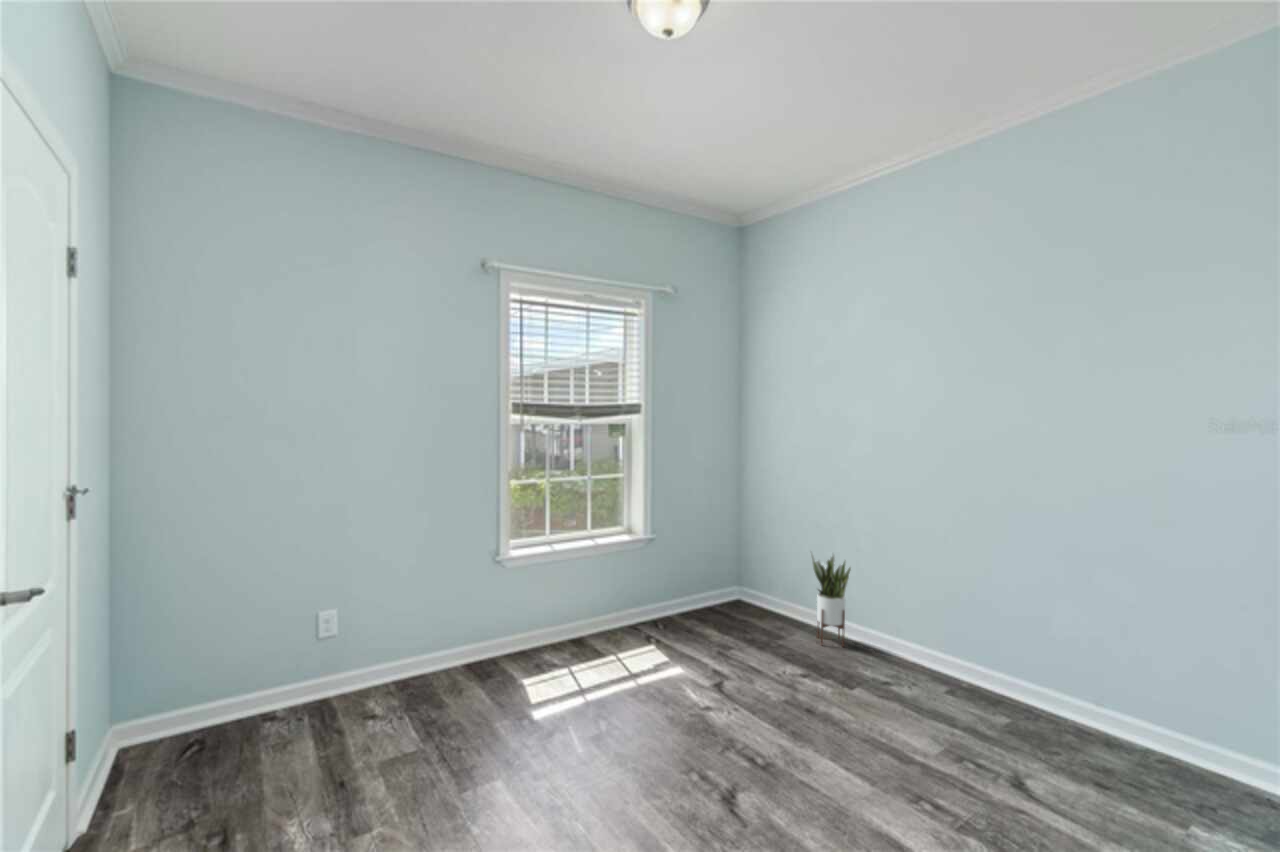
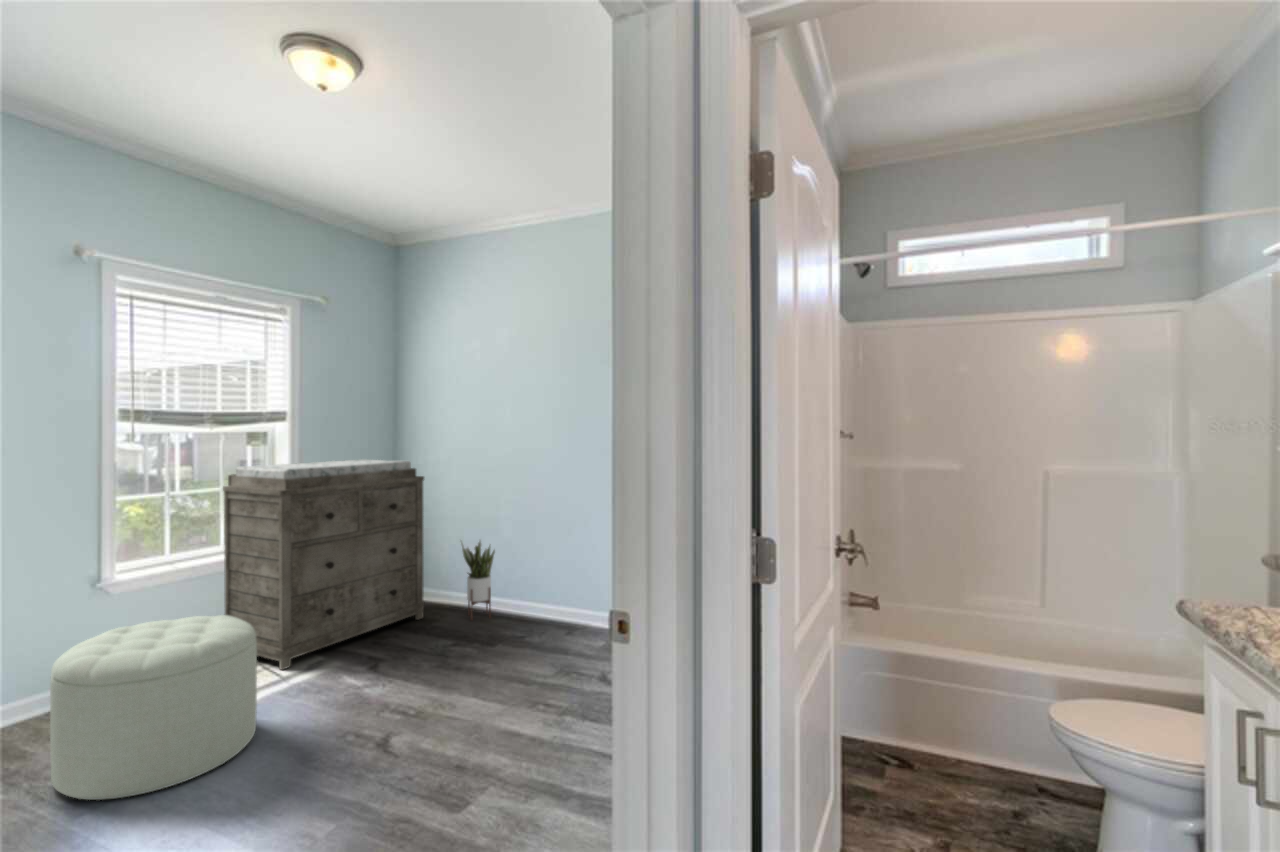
dresser: none [587,454,772,665] -> present [223,459,425,670]
ottoman: none [446,606,606,786] -> present [50,615,257,800]

